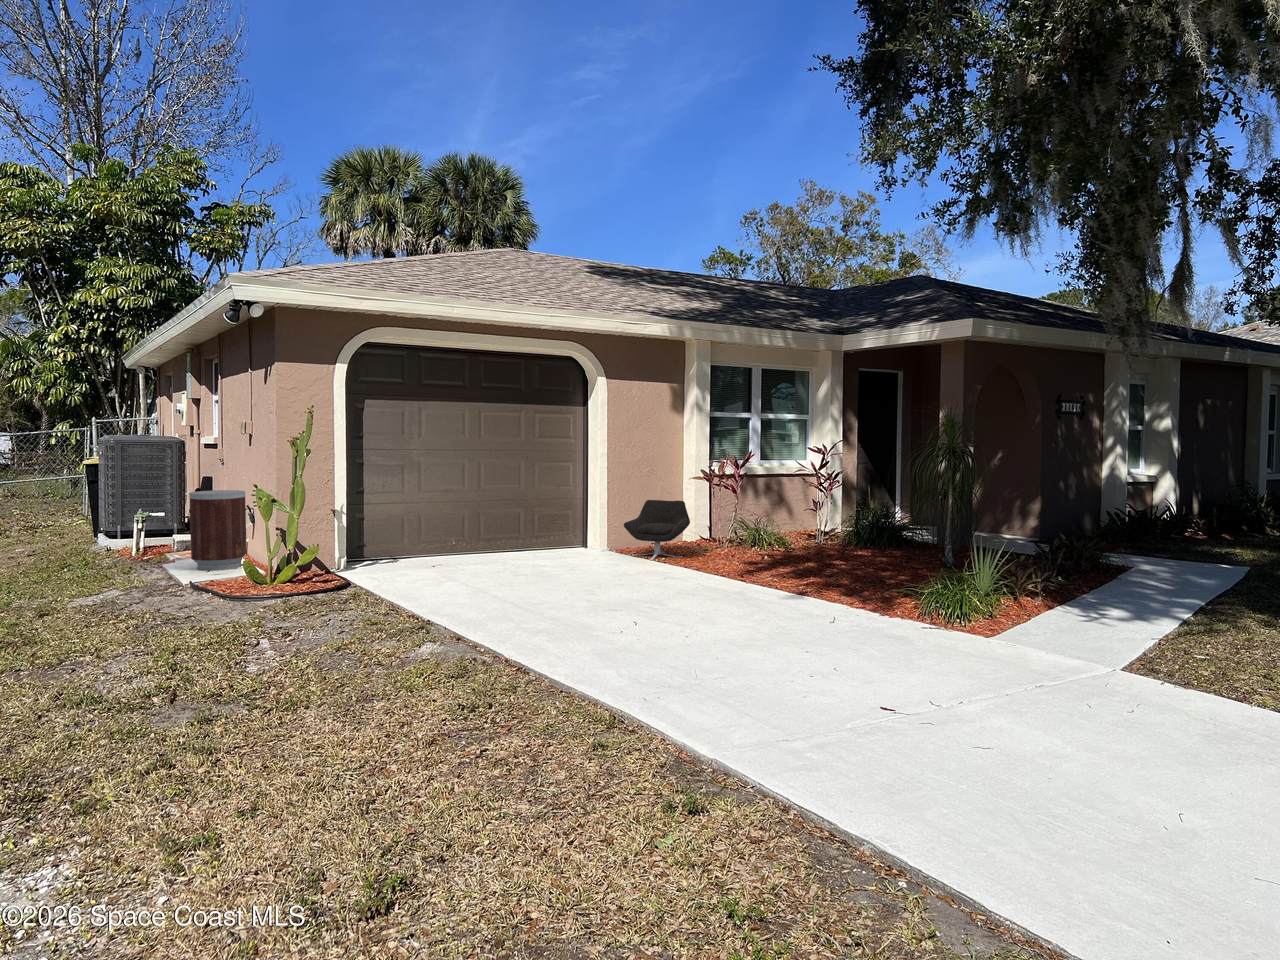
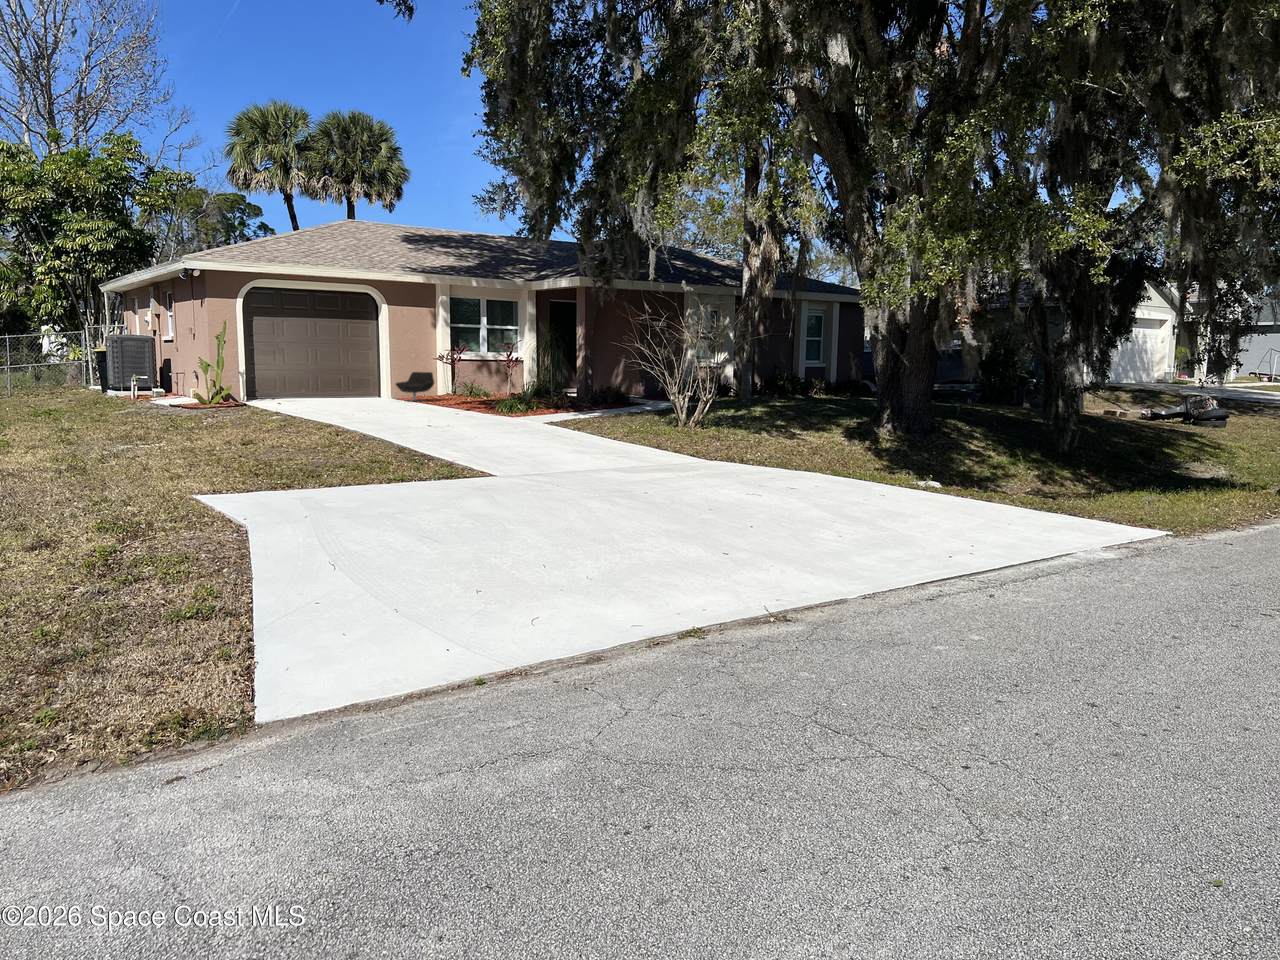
trash can: present [189,490,247,570] -> none [166,364,195,403]

